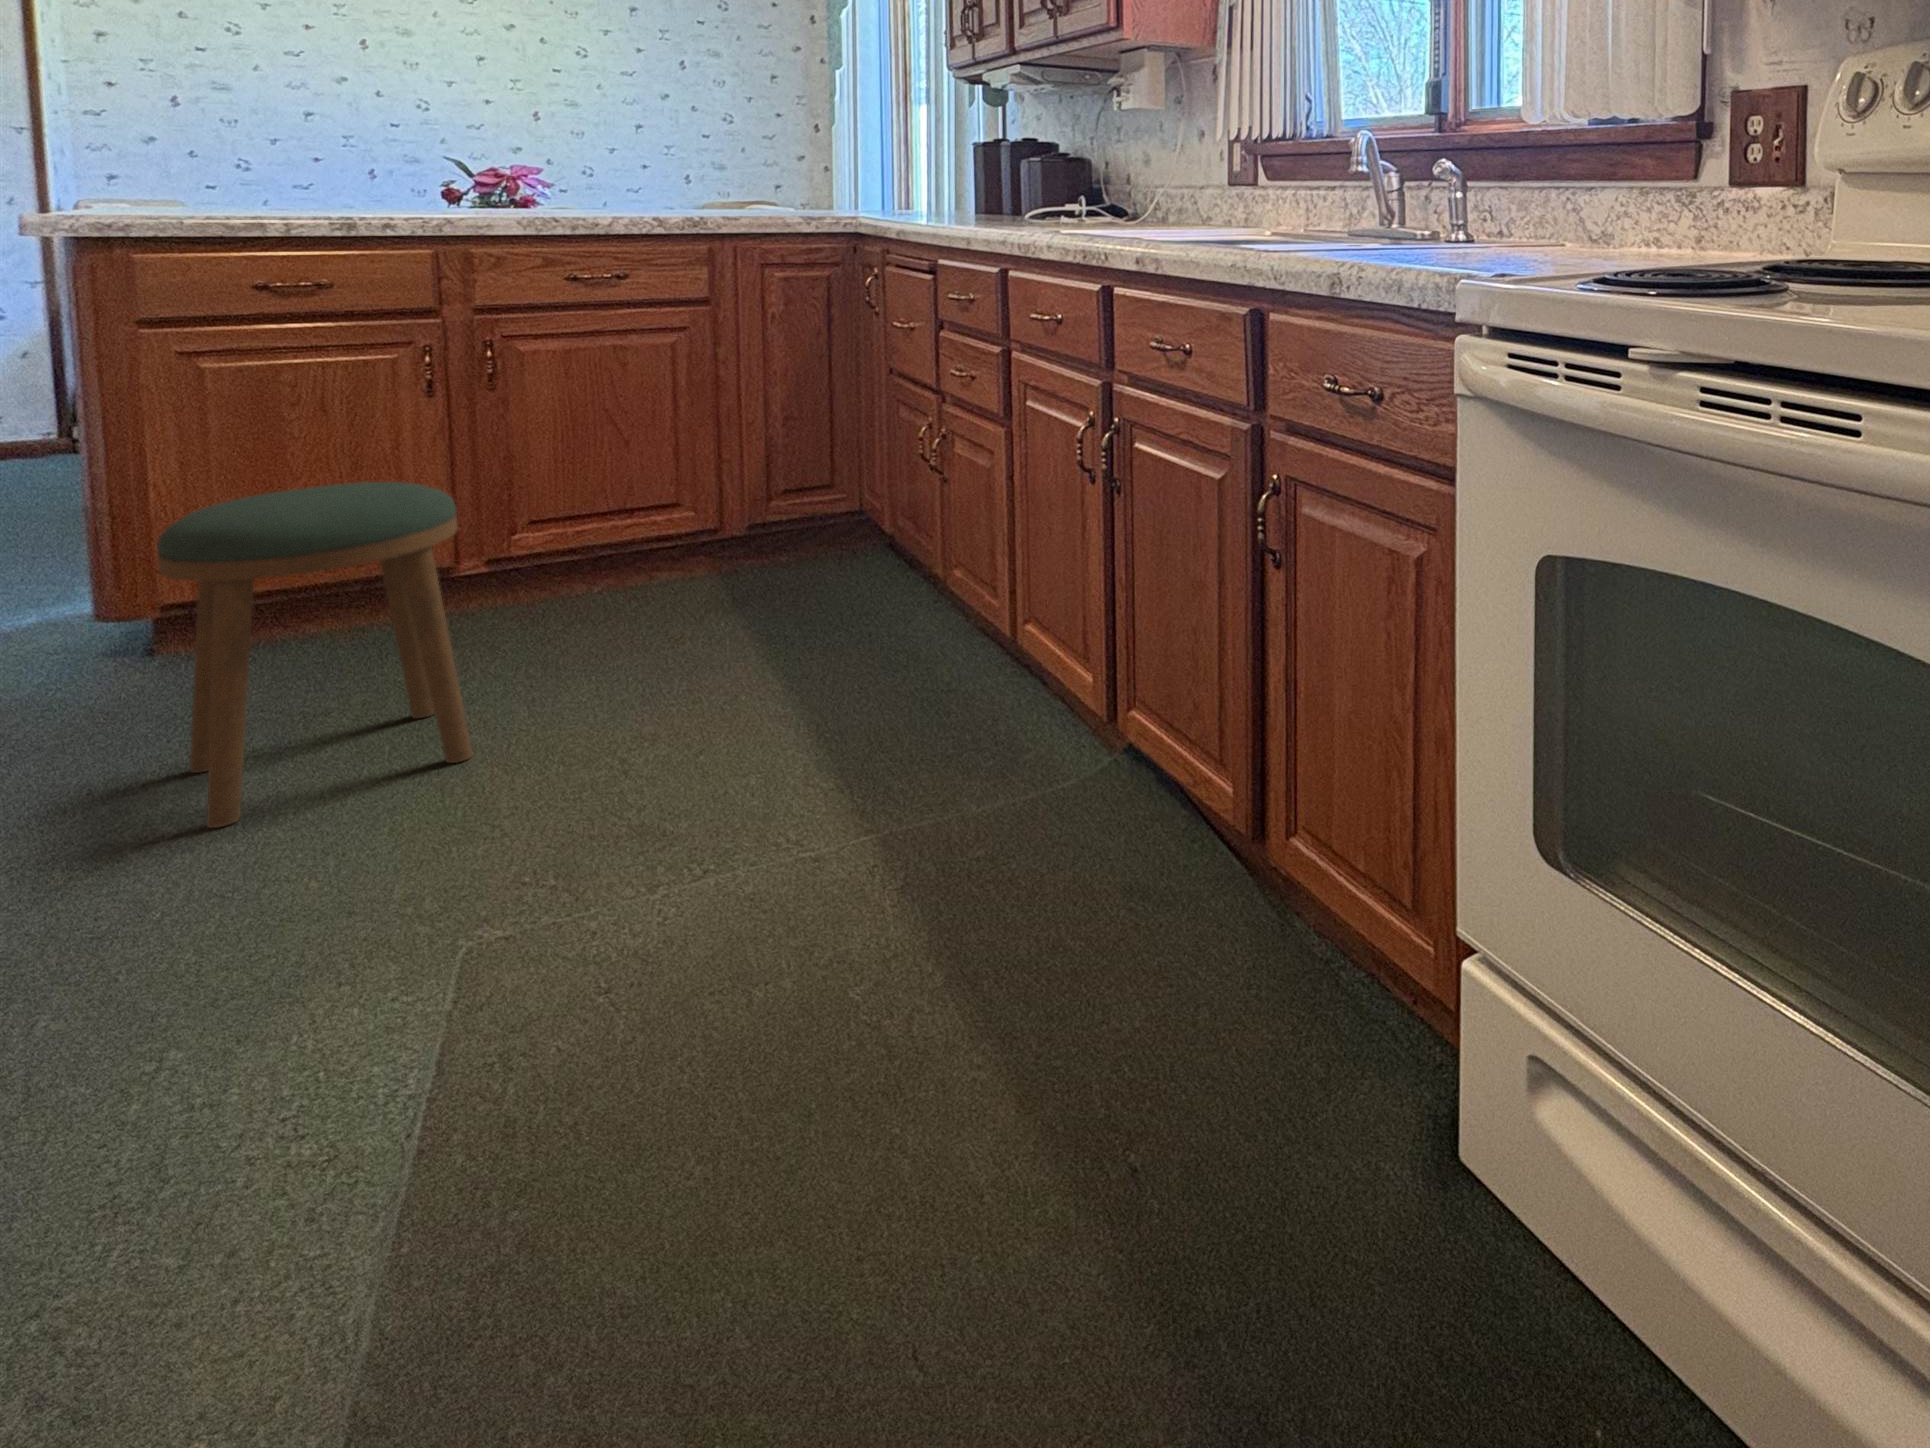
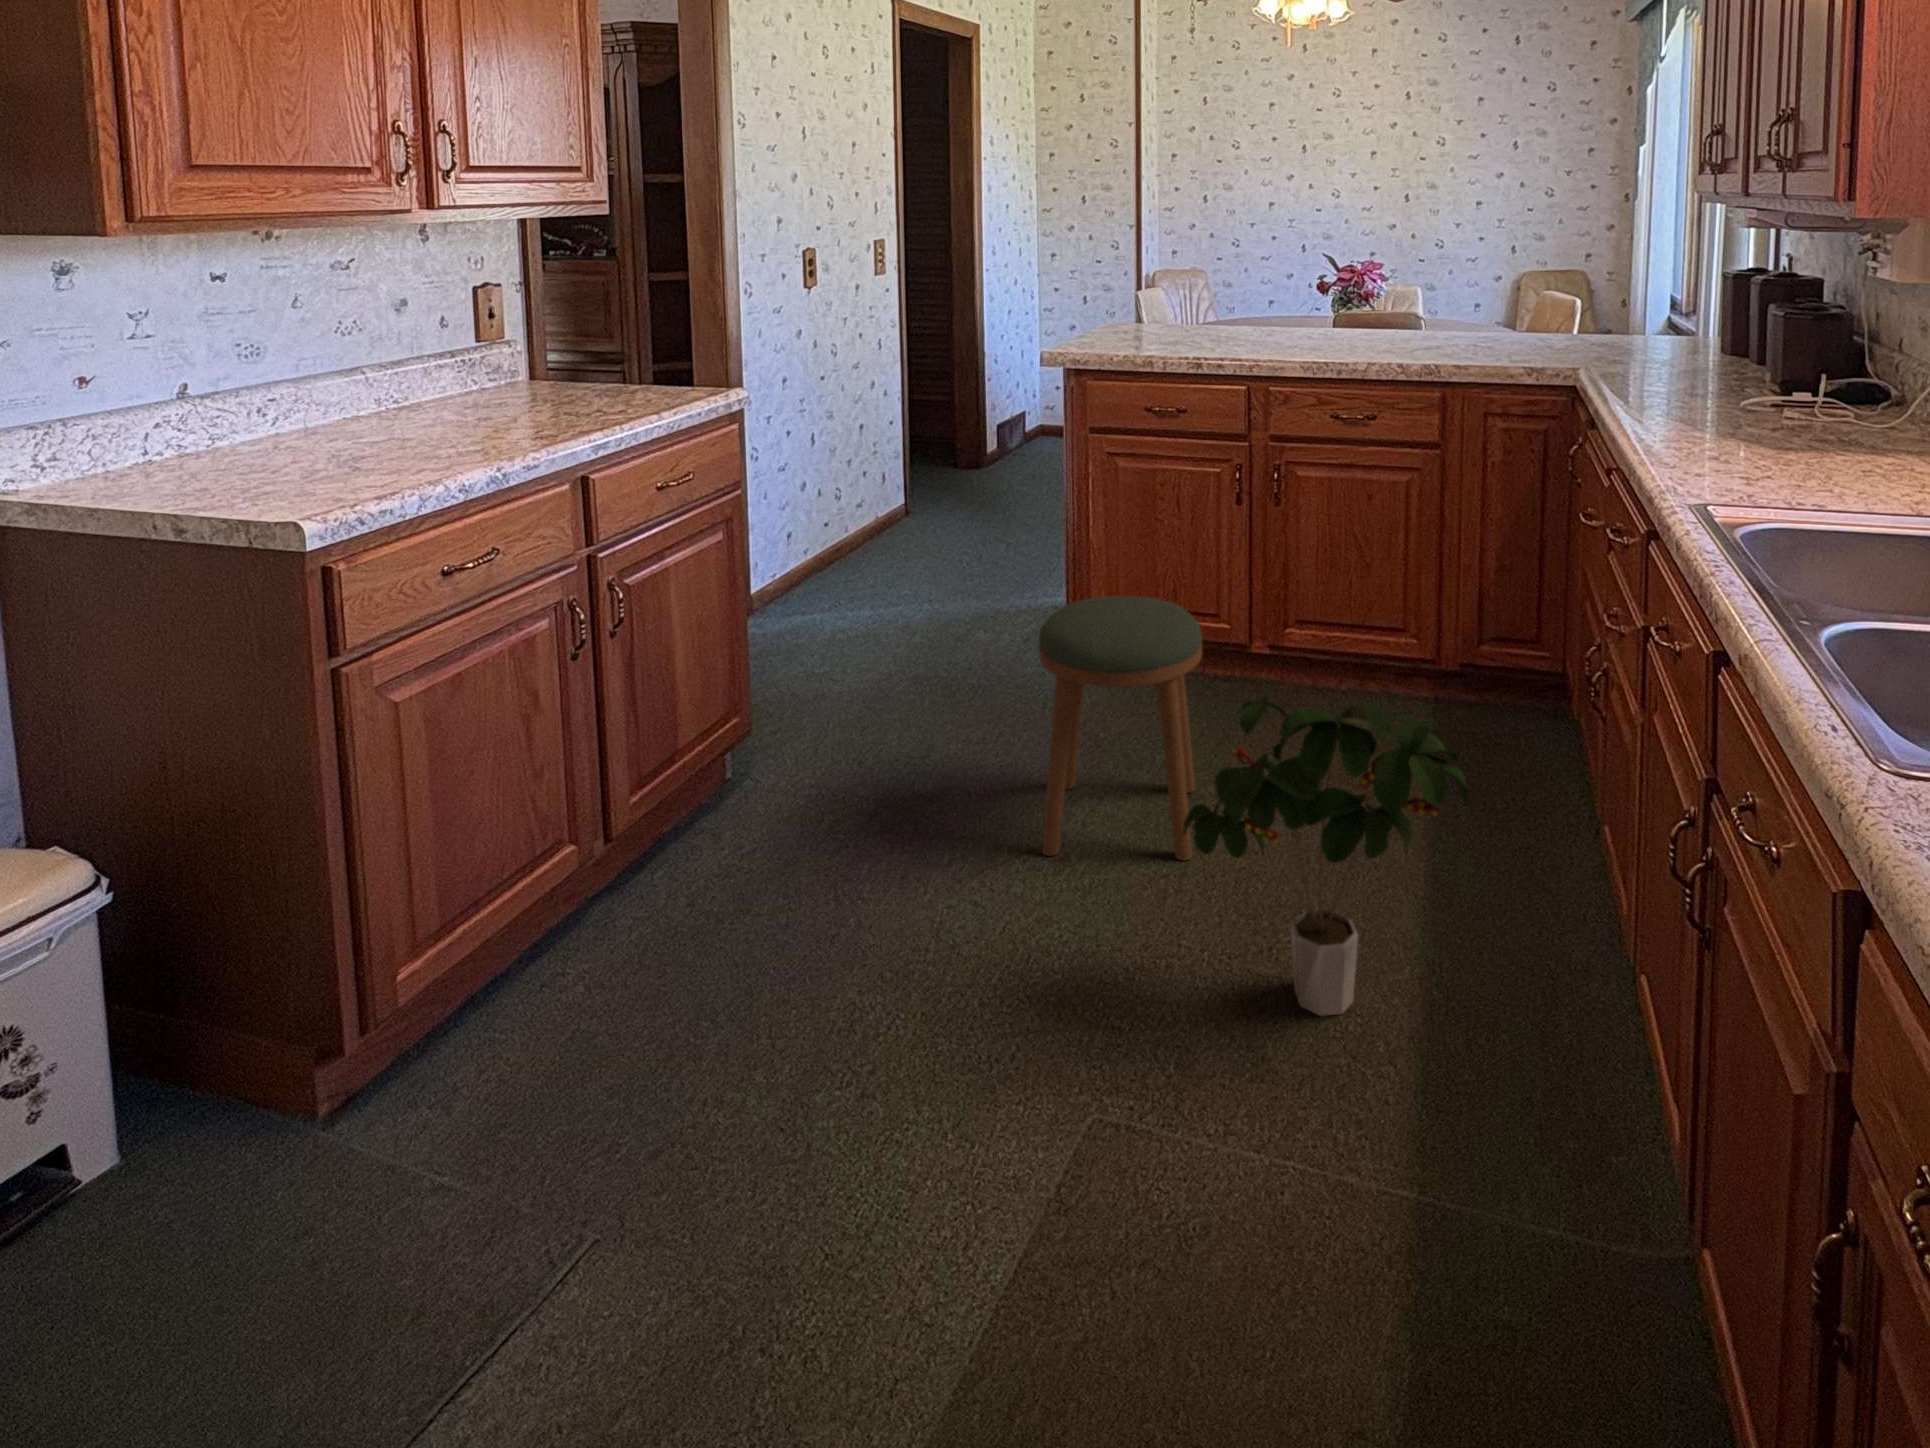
potted plant: none [512,467,867,794] -> present [1183,694,1470,1016]

